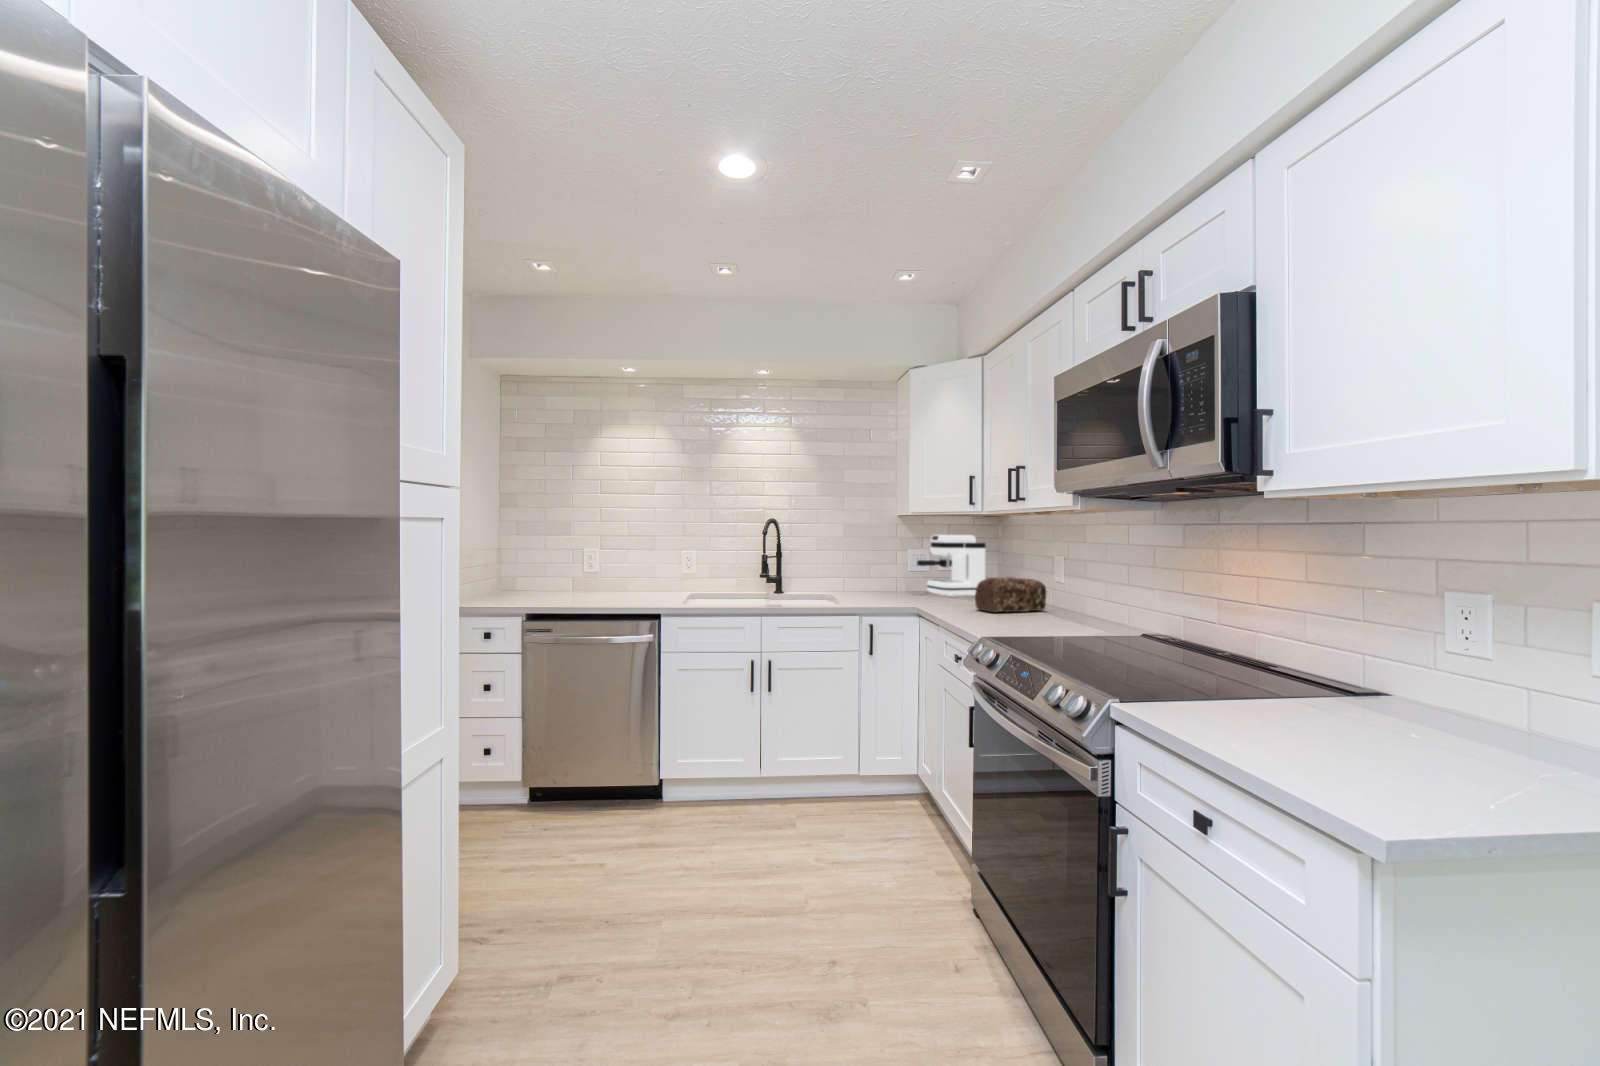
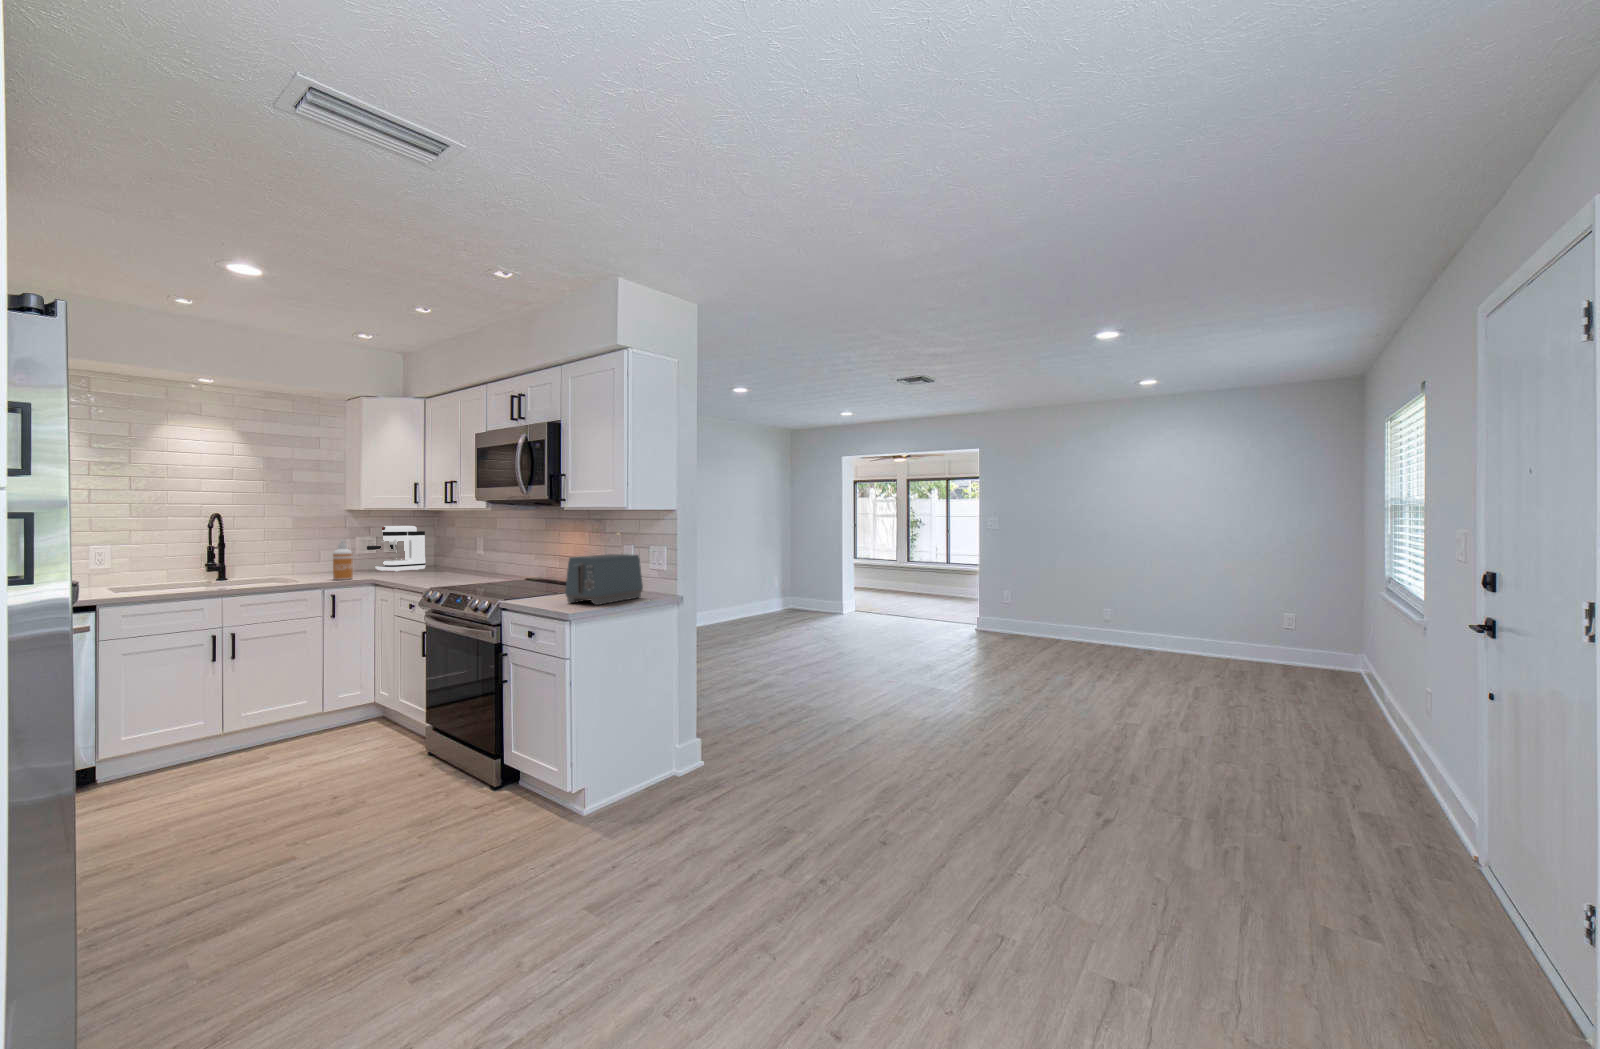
soap dispenser: none [873,552,895,606] -> present [333,540,353,580]
bread loaf: present [975,577,1046,613] -> none [419,554,471,577]
toaster: none [1287,618,1545,781] -> present [565,554,643,605]

